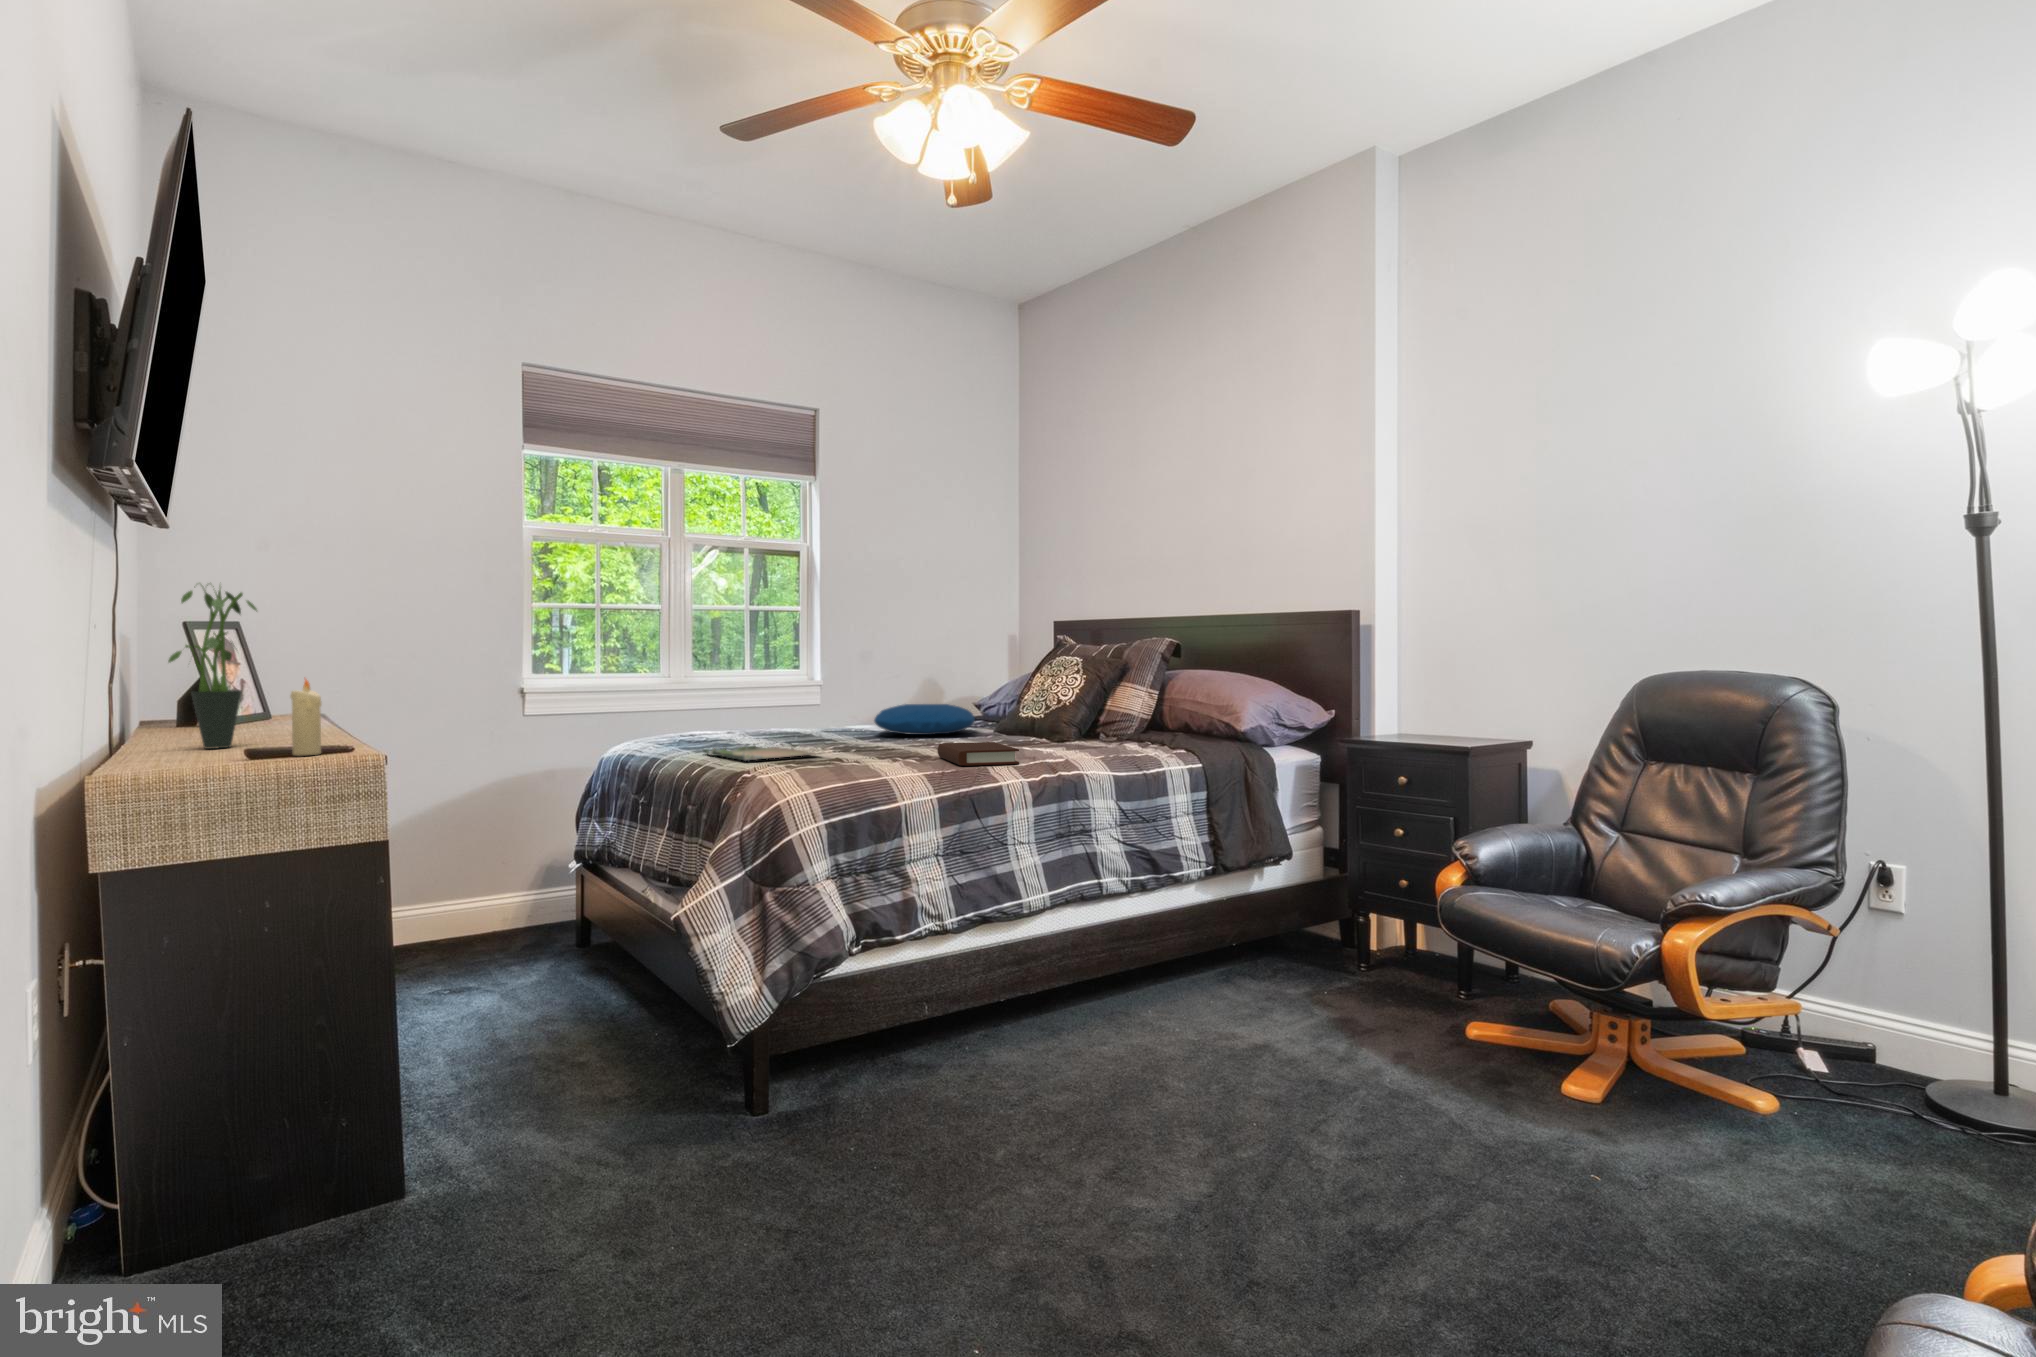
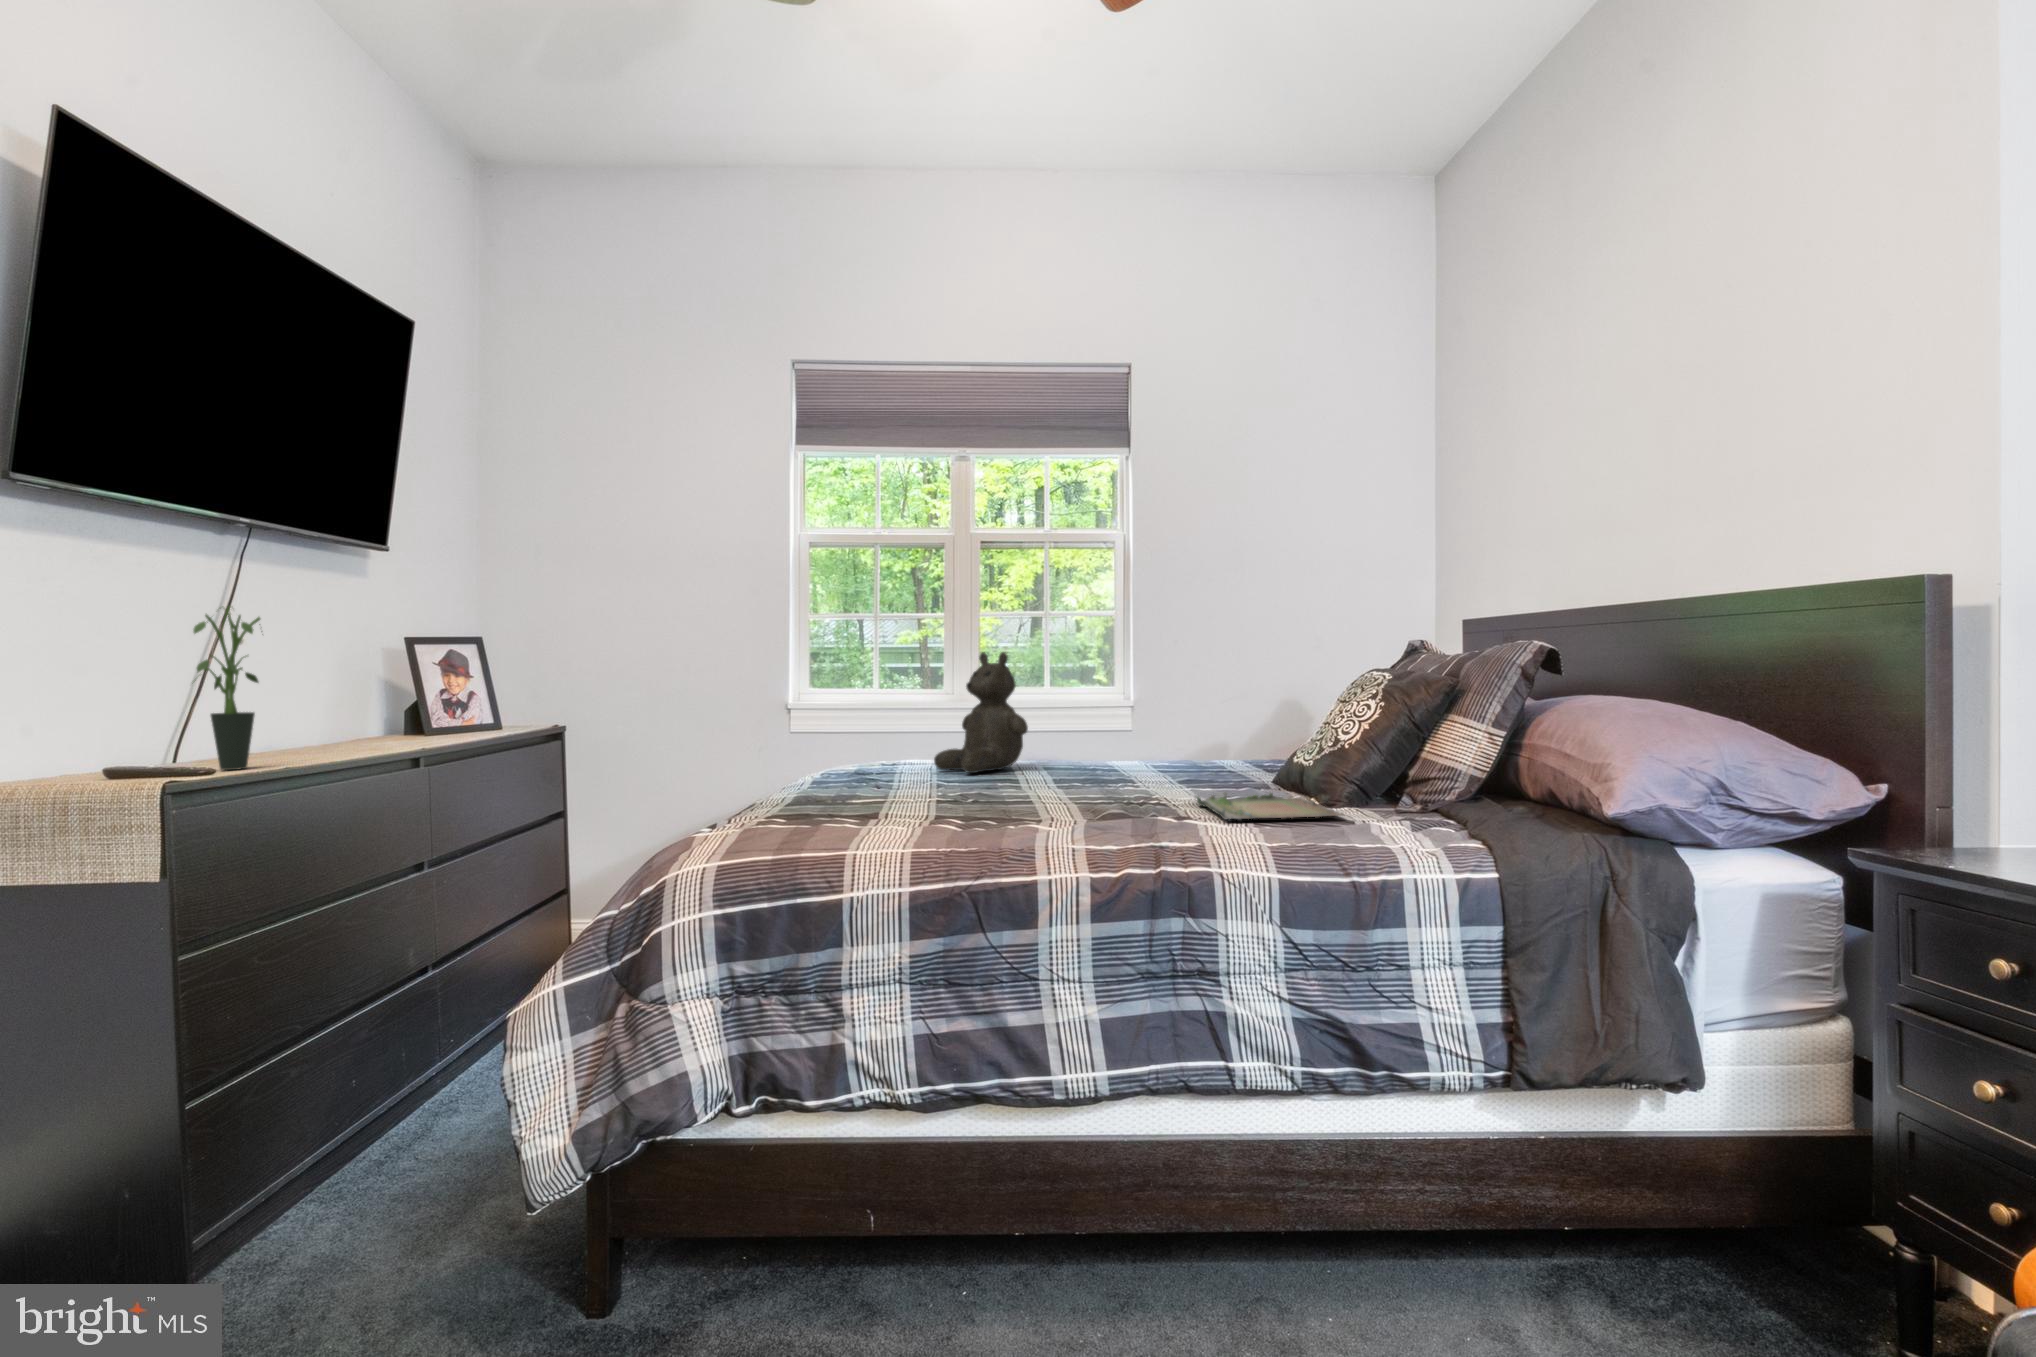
teddy bear: none [715,640,795,737] -> present [934,652,1028,773]
candle: present [290,679,321,756] -> none [140,702,174,786]
pillow: present [874,704,975,735] -> none [1093,738,1260,782]
book: present [938,742,1019,766] -> none [971,805,1104,850]
tray: present [703,745,814,761] -> present [1196,793,1343,820]

